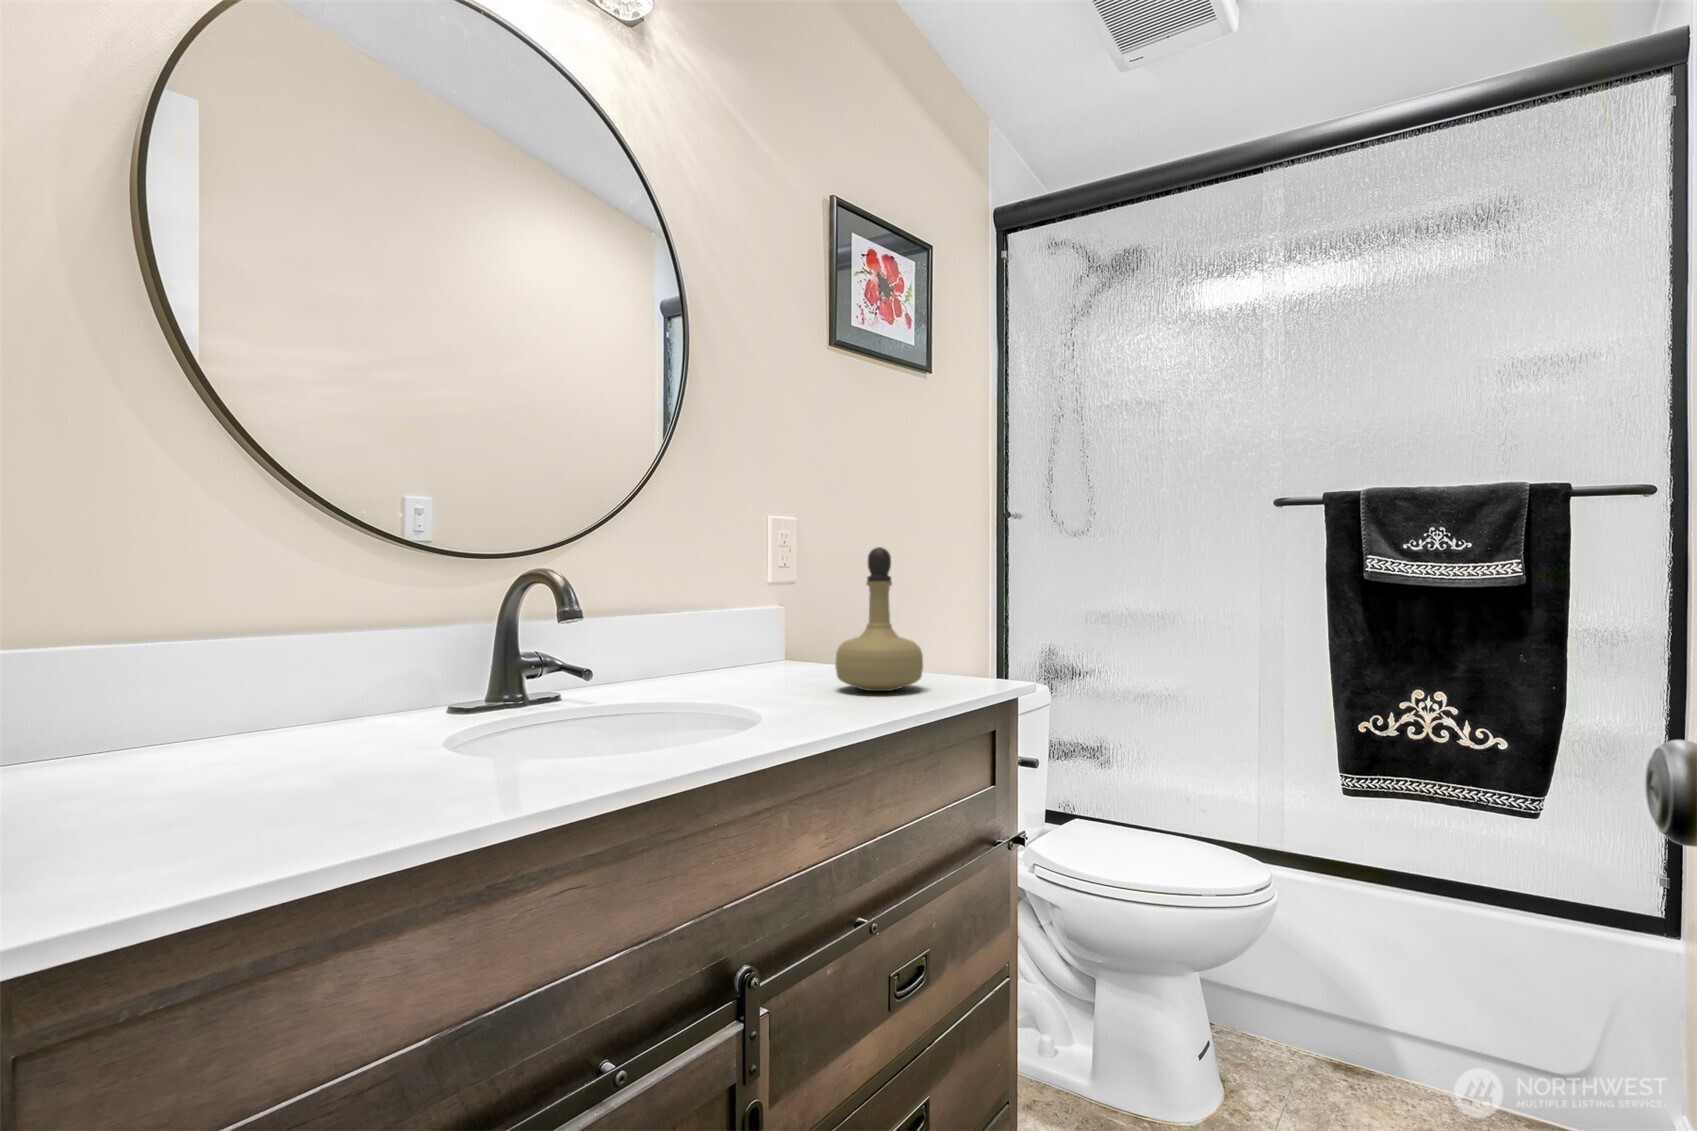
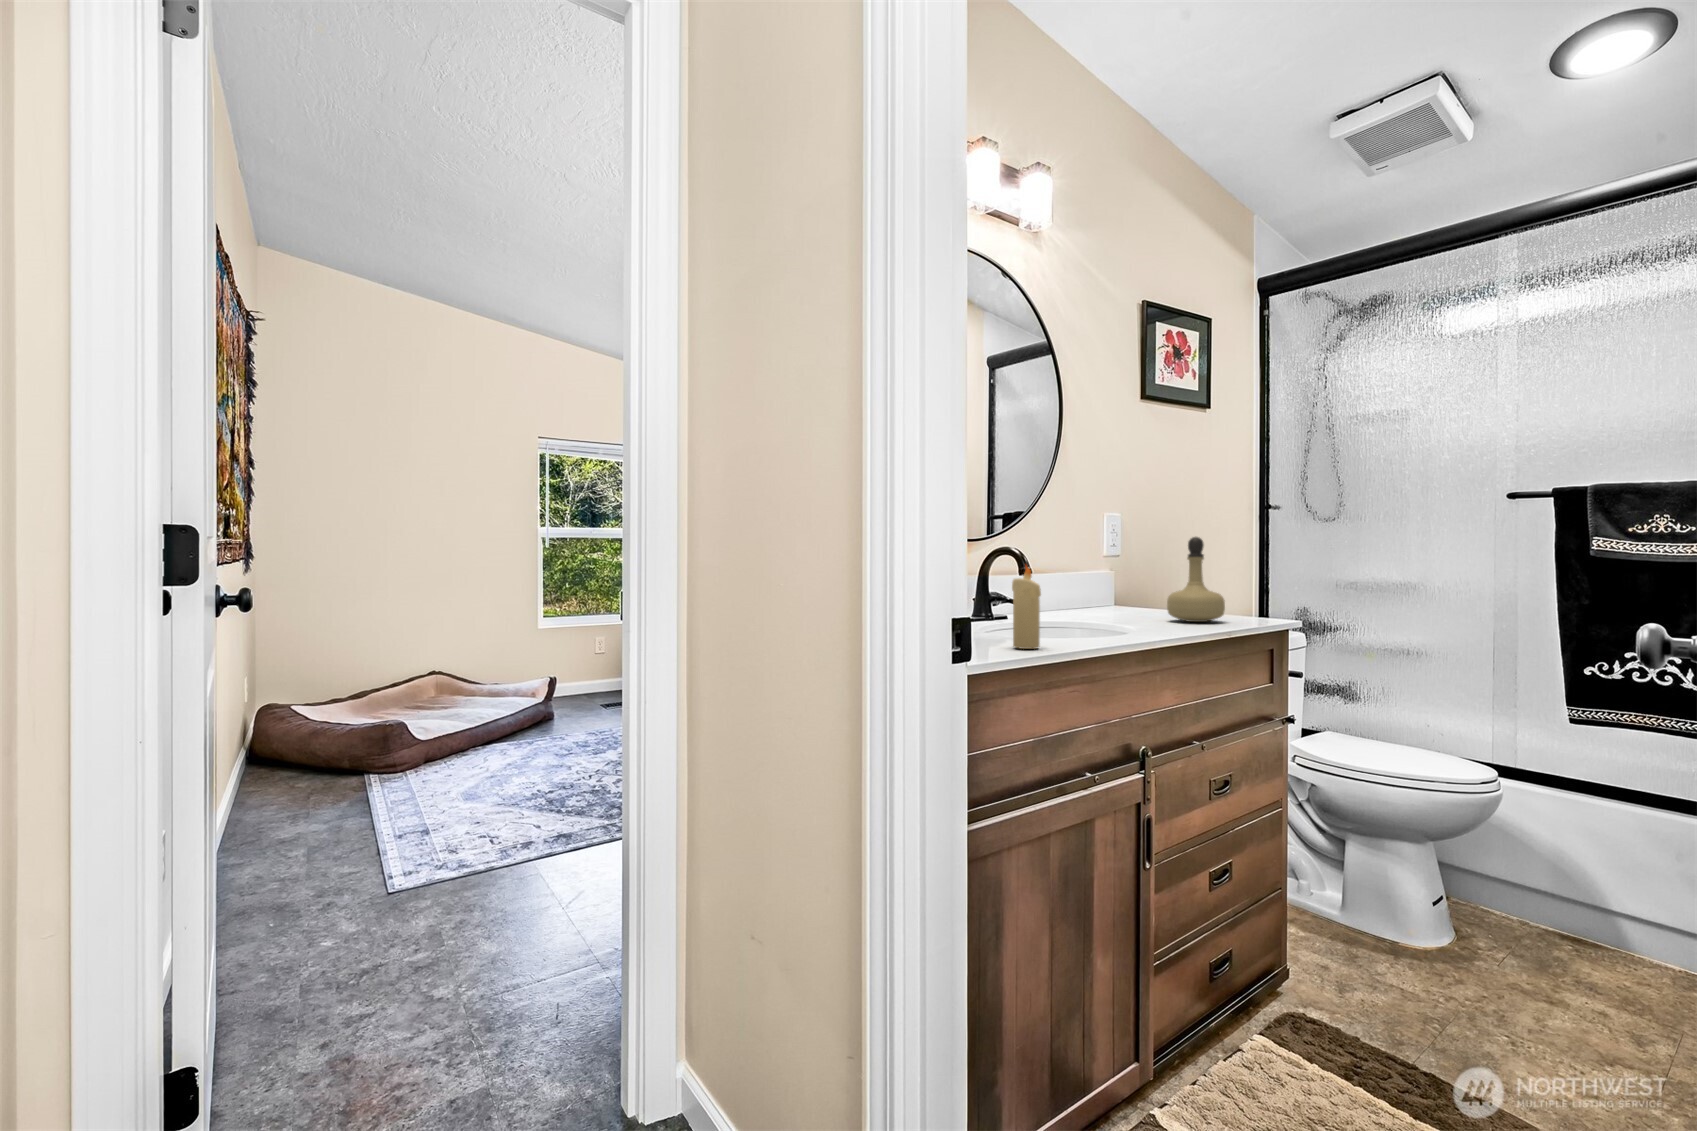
candle: none [407,599,480,804] -> present [1012,566,1041,649]

